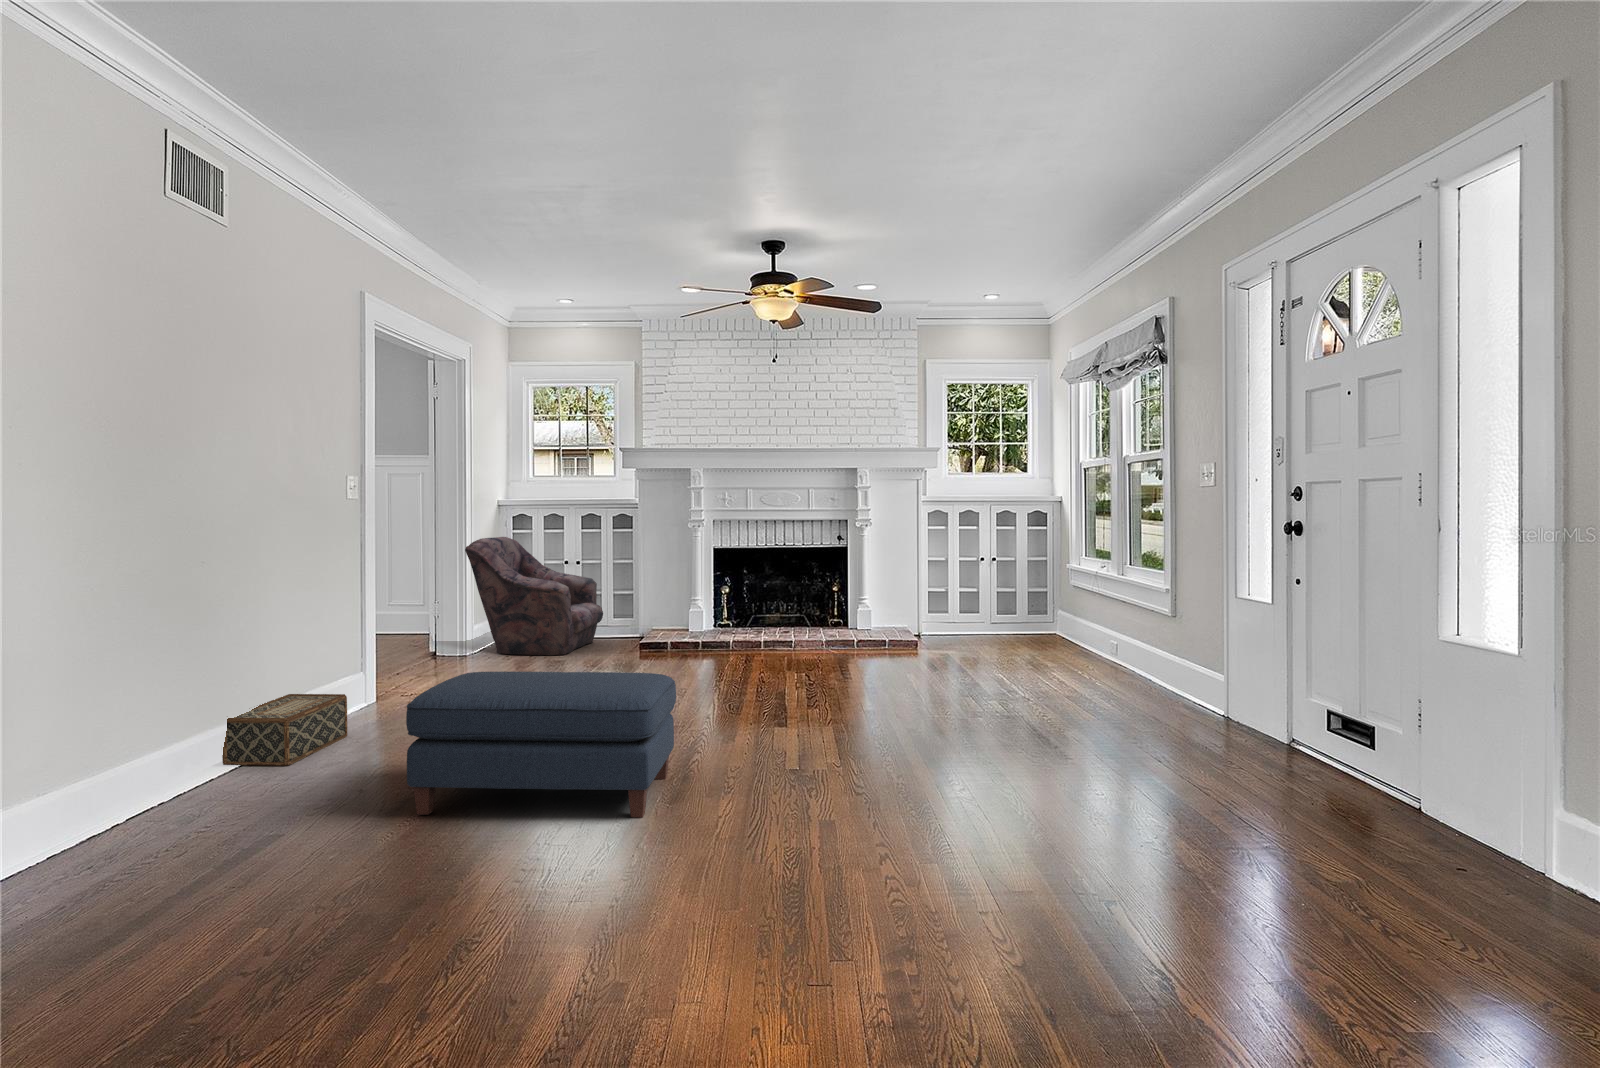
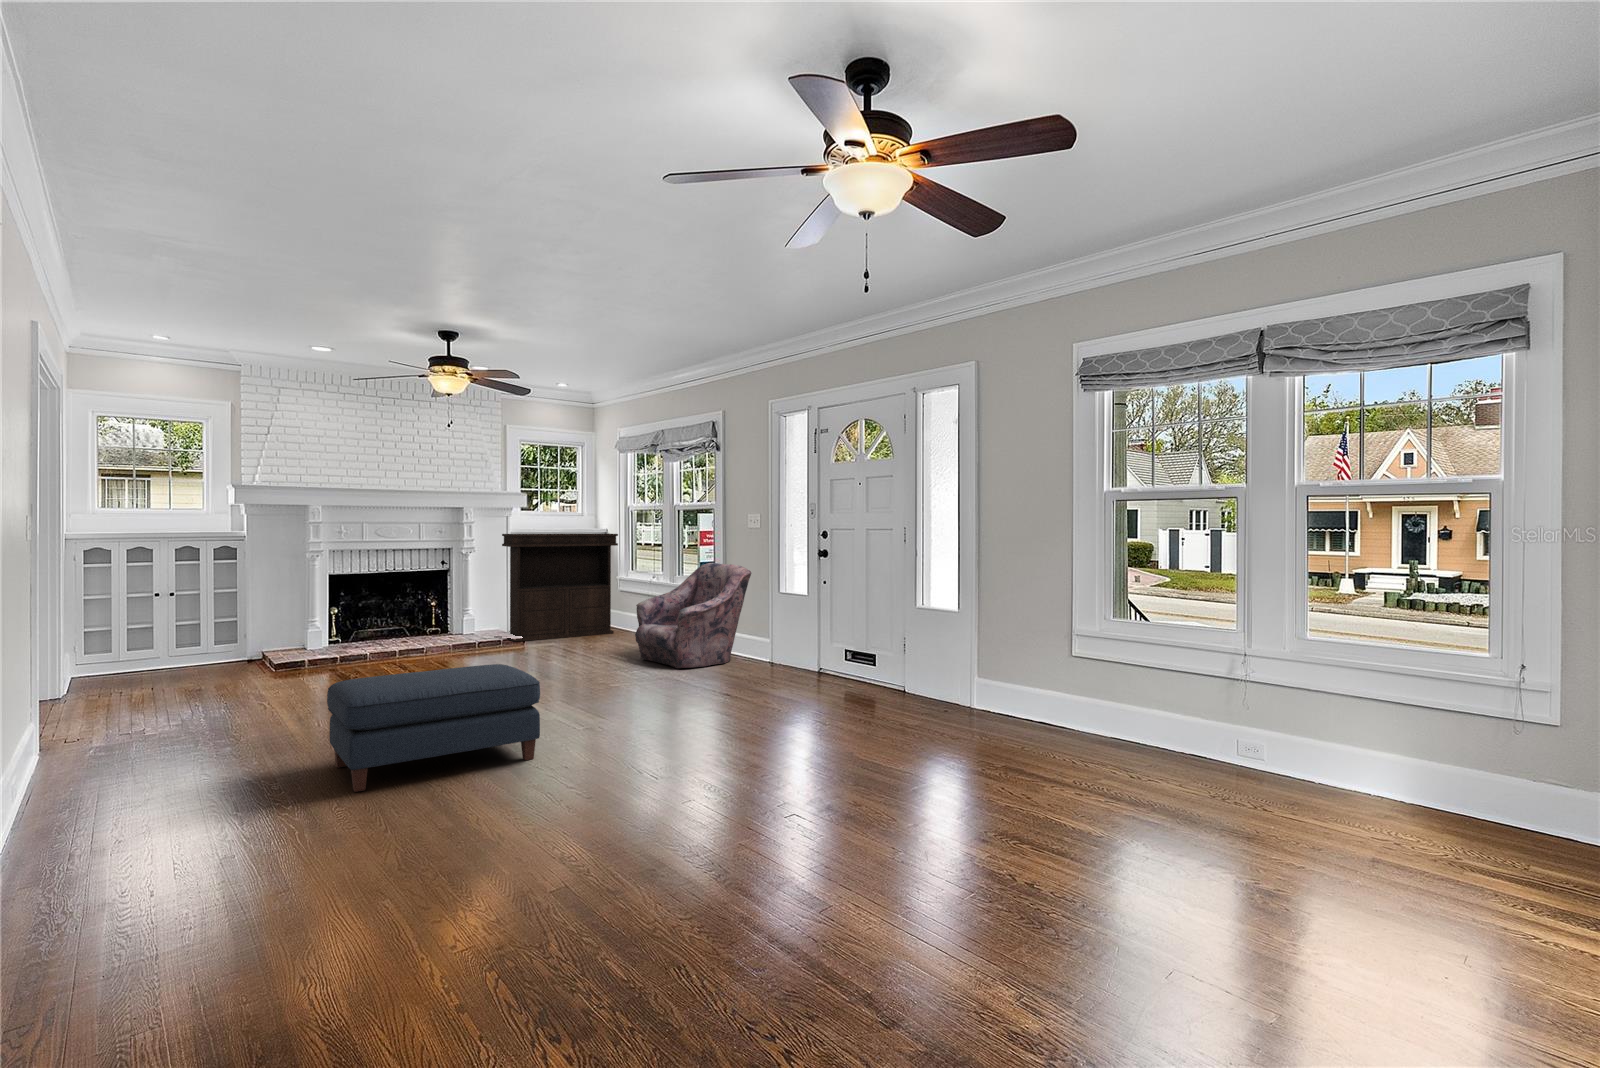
console table: none [904,503,1055,645] -> present [502,533,618,642]
armchair: present [465,537,603,655] -> present [635,563,751,668]
woven basket: present [222,694,347,766] -> none [29,729,122,810]

